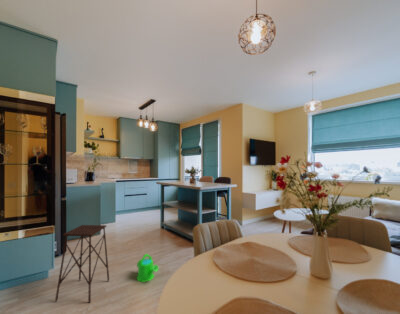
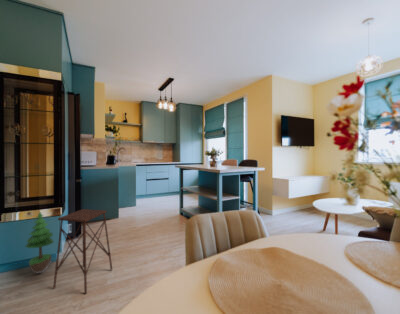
potted tree: none [23,229,51,290] -> present [26,212,53,273]
watering can: present [137,254,158,282] -> none [141,244,163,275]

